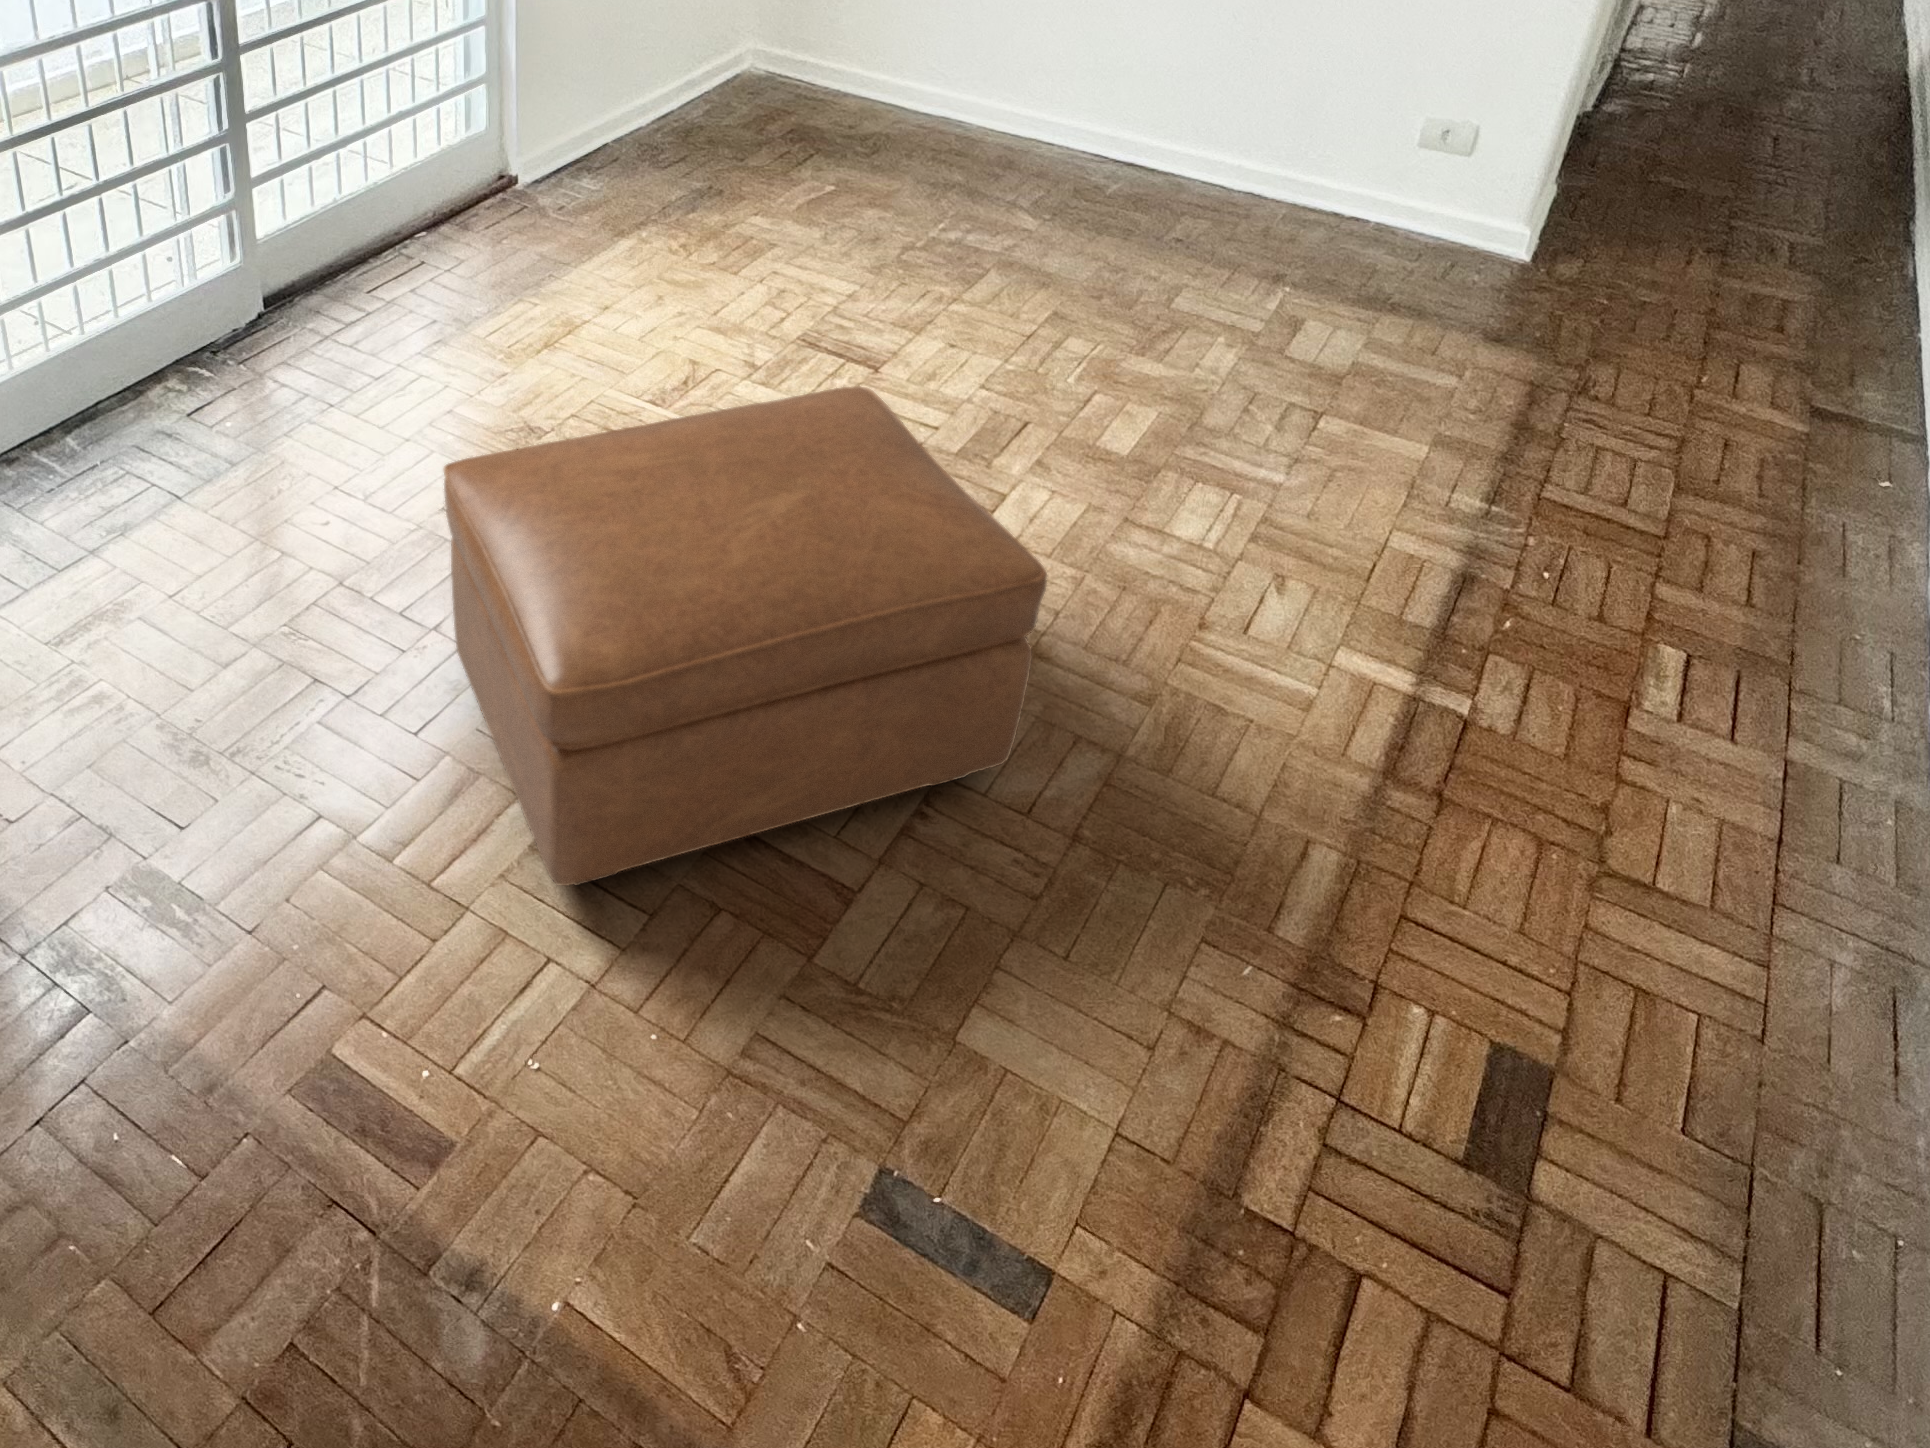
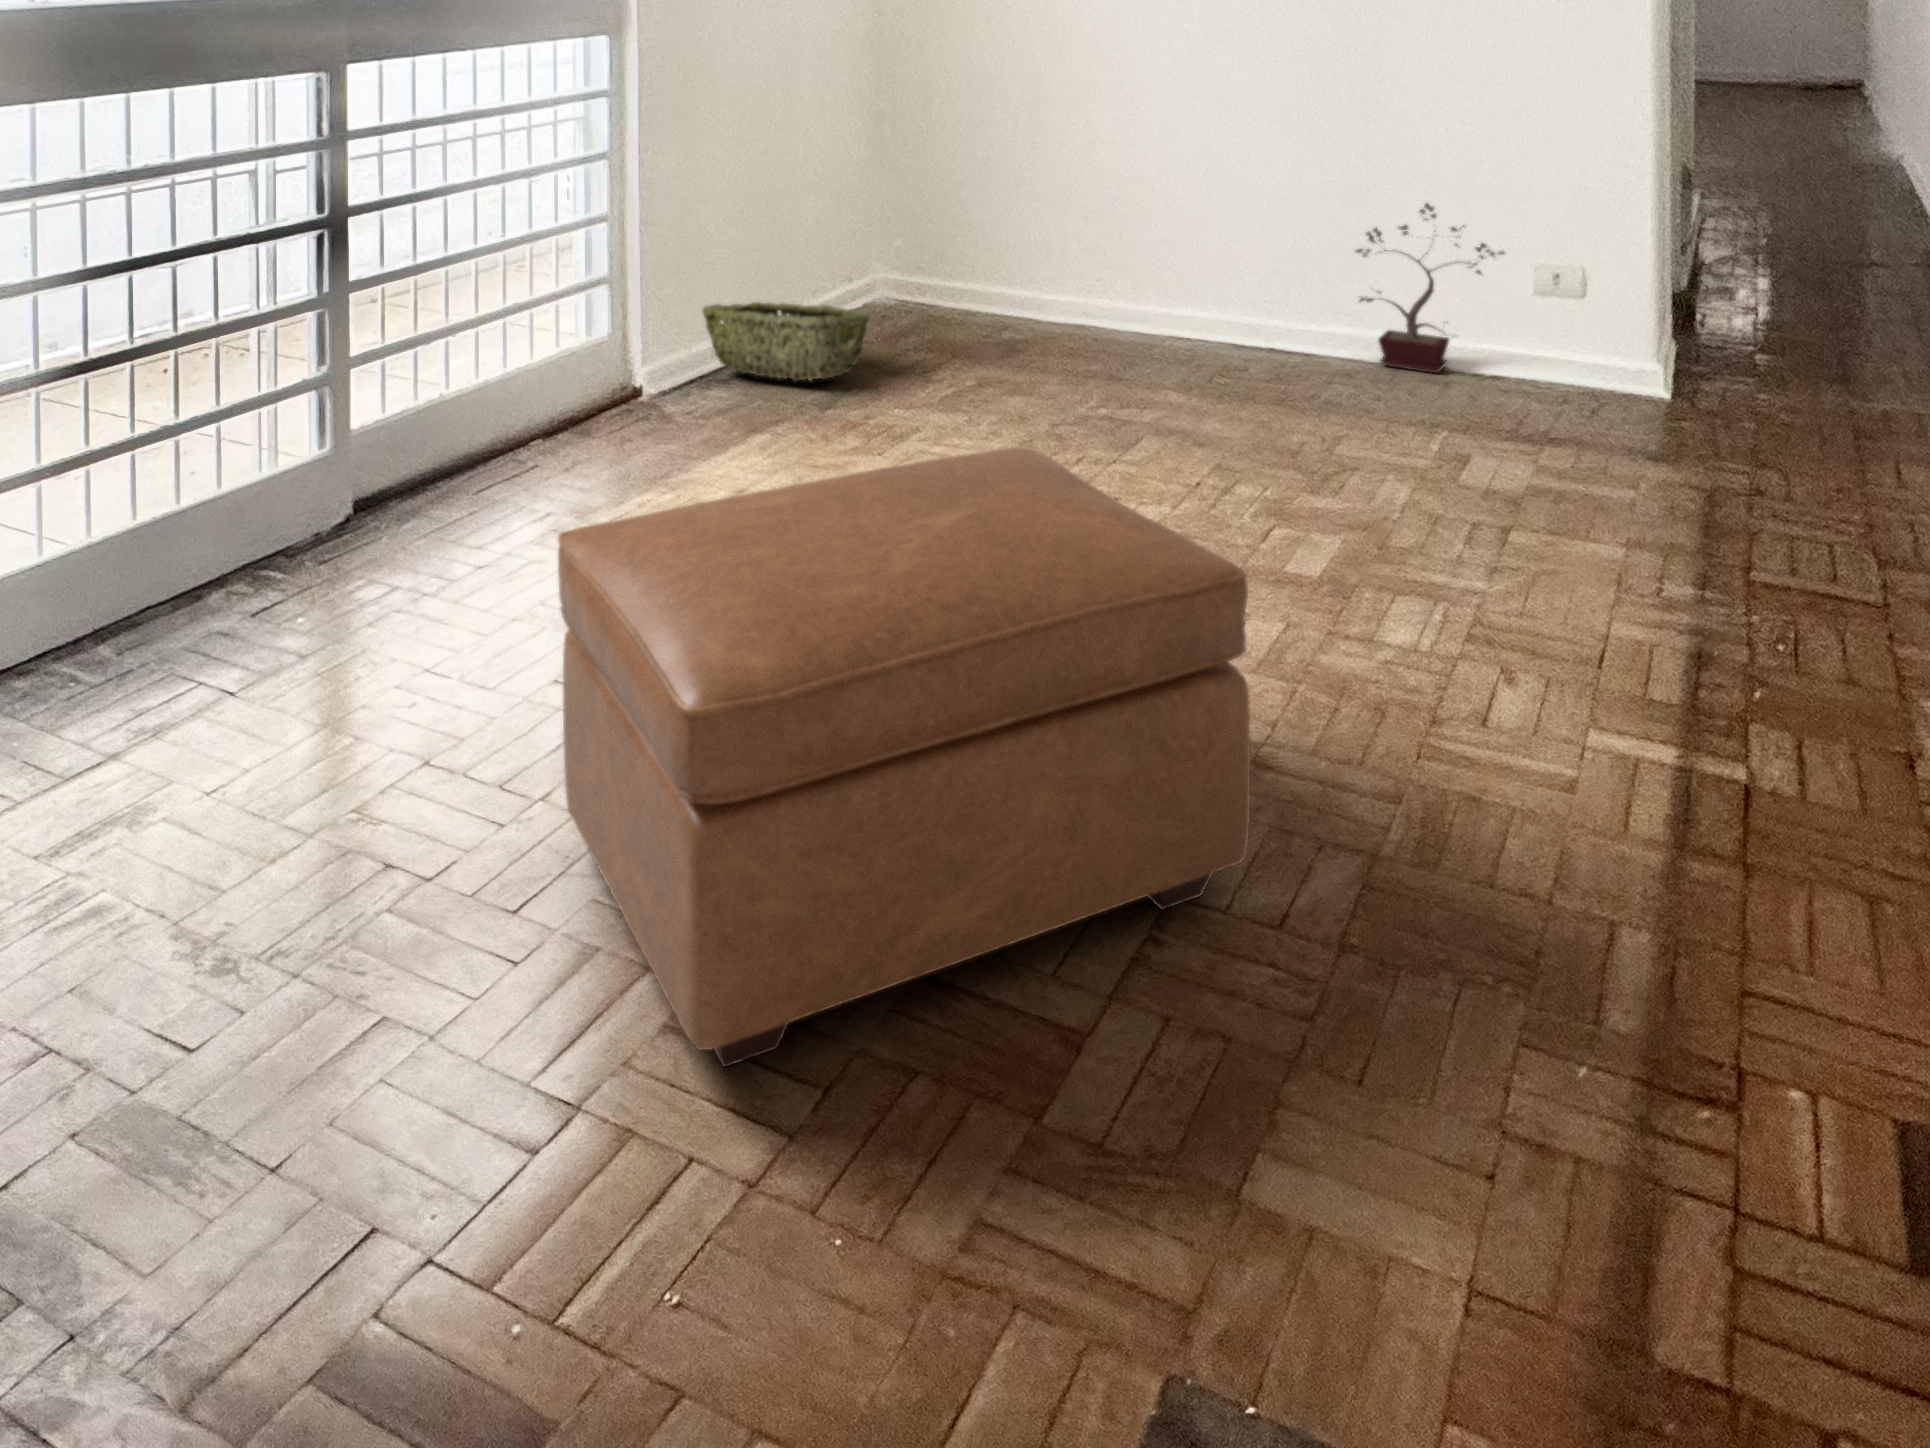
potted plant: none [1227,40,1399,209] -> present [1356,203,1504,373]
woven basket: none [578,91,738,179] -> present [703,302,869,380]

